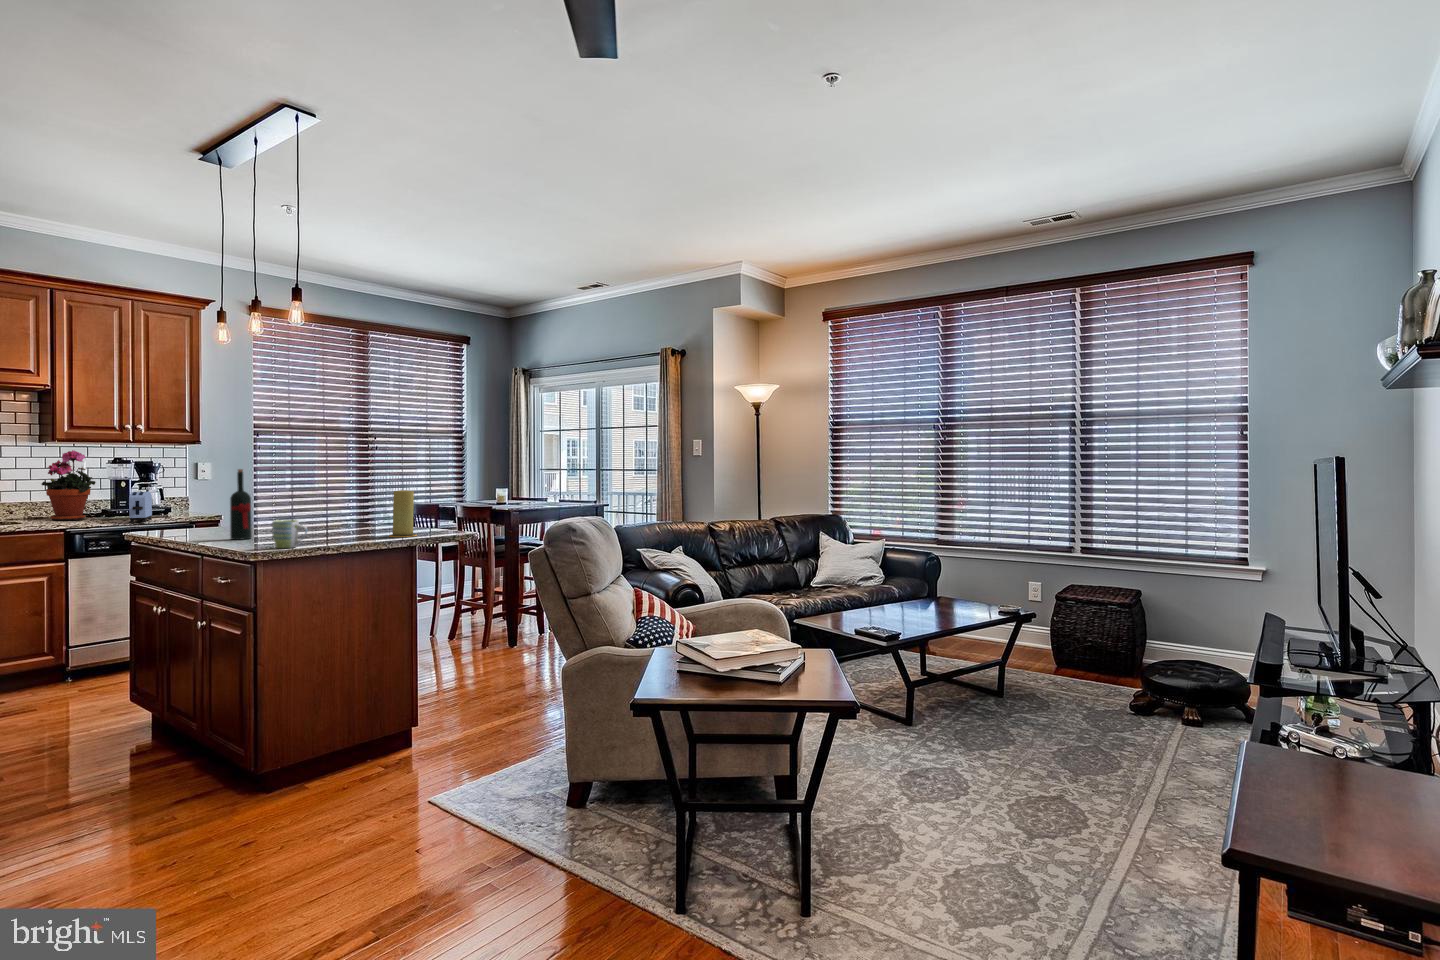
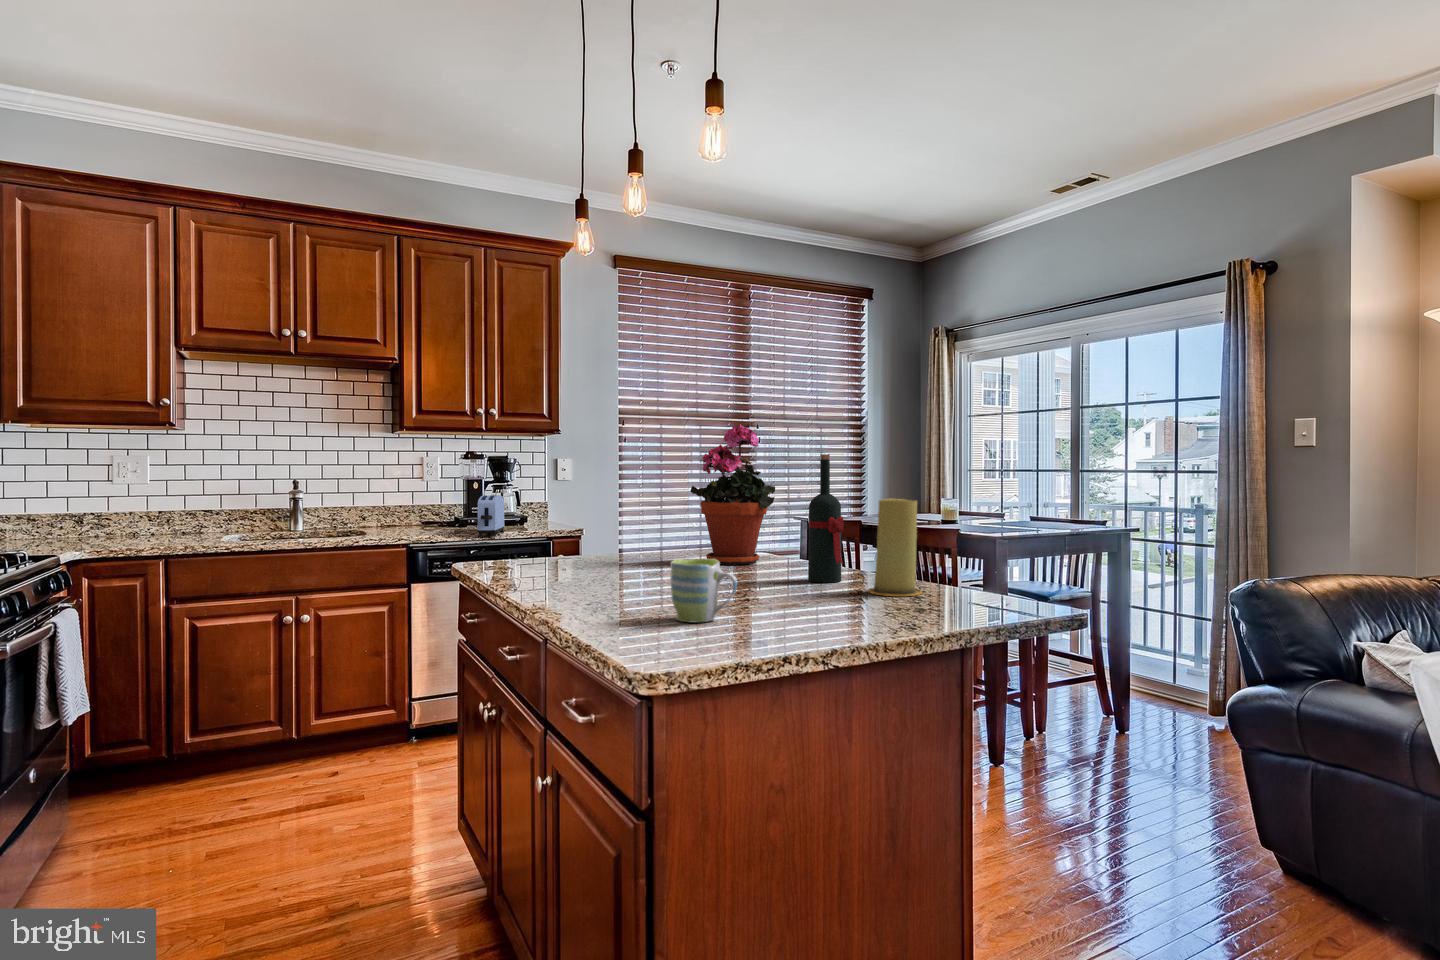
potted plant: present [42,450,96,520] -> present [690,424,775,565]
wine bottle: present [230,469,252,540] -> present [808,454,844,583]

